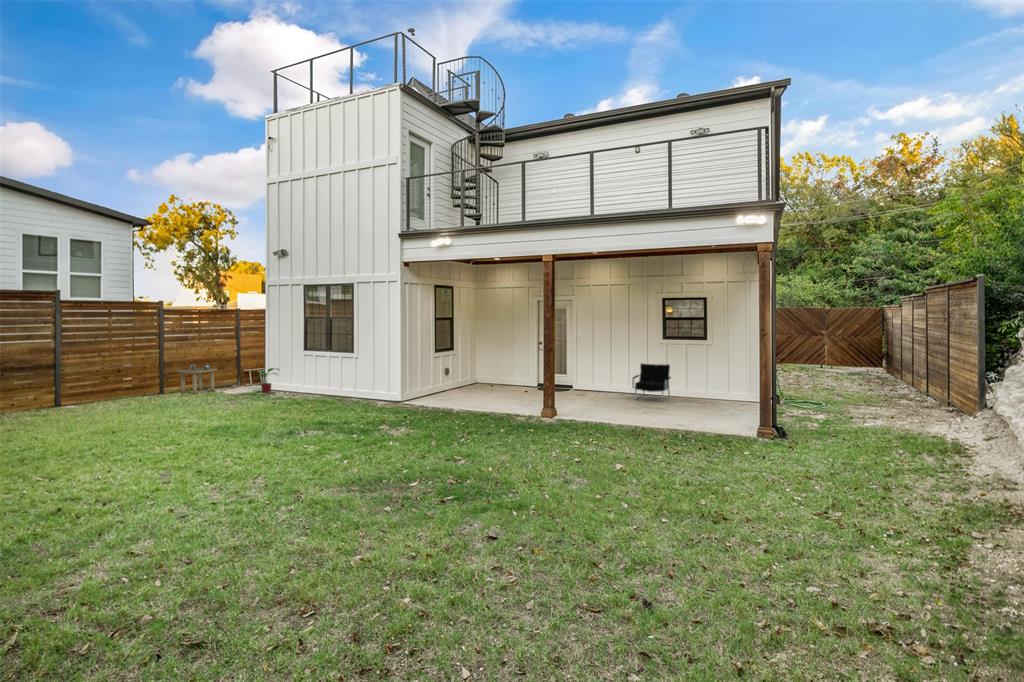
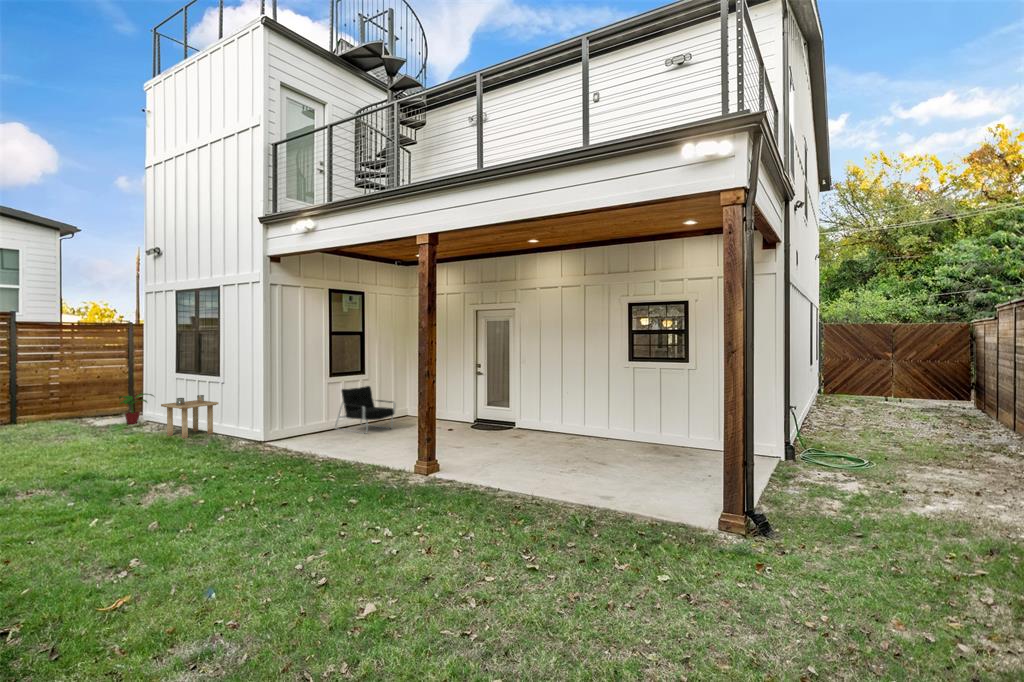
armchair: present [632,363,671,402] -> present [335,386,396,433]
side table: present [176,364,218,394] -> present [161,395,218,438]

